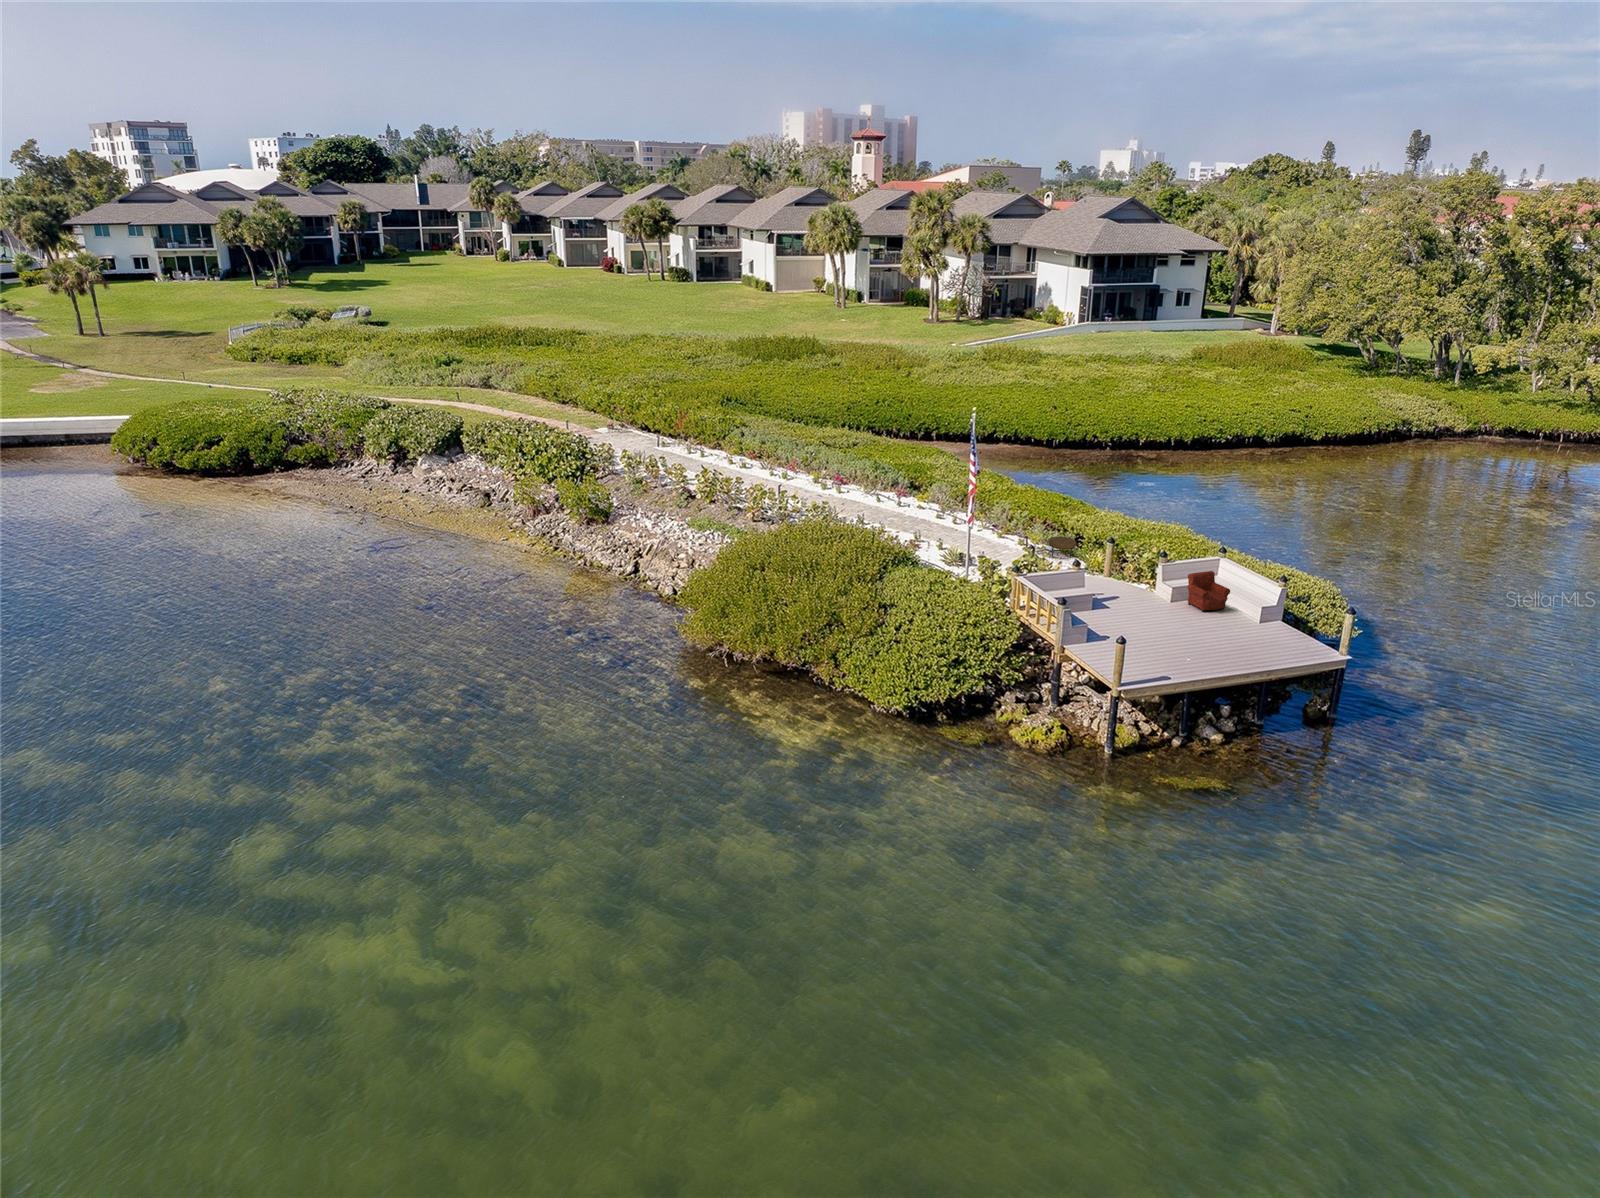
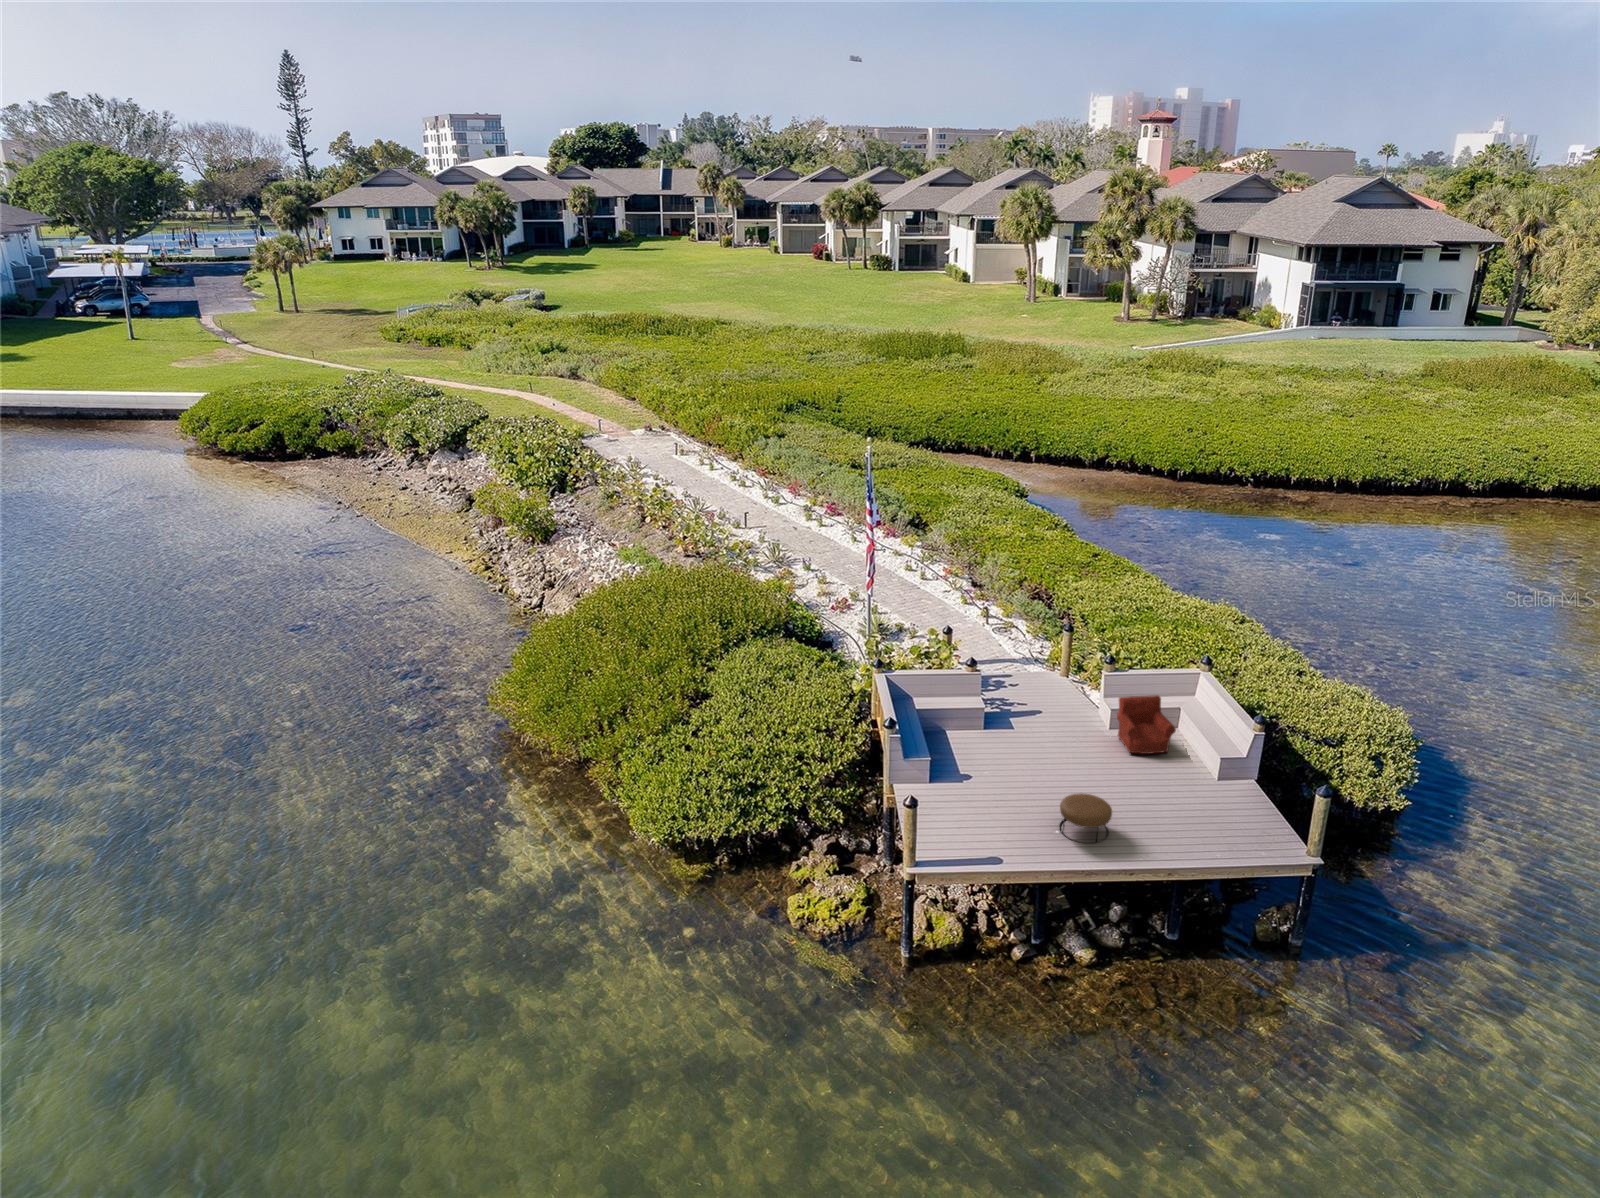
ottoman: present [1048,536,1076,558] -> present [1059,793,1112,843]

